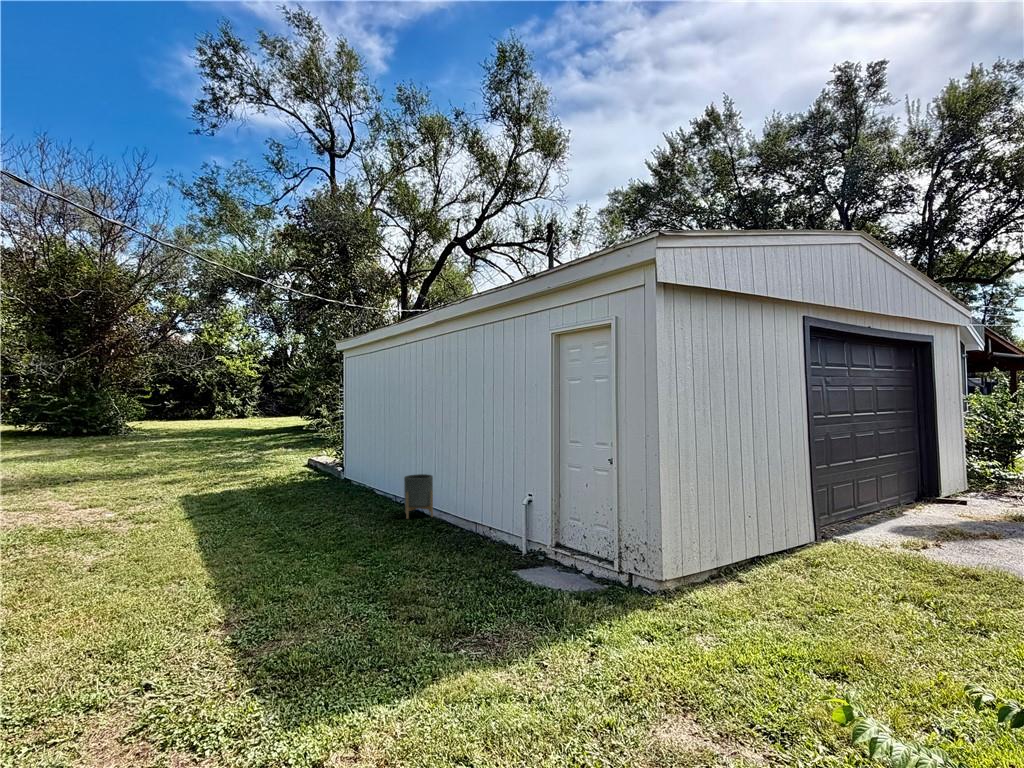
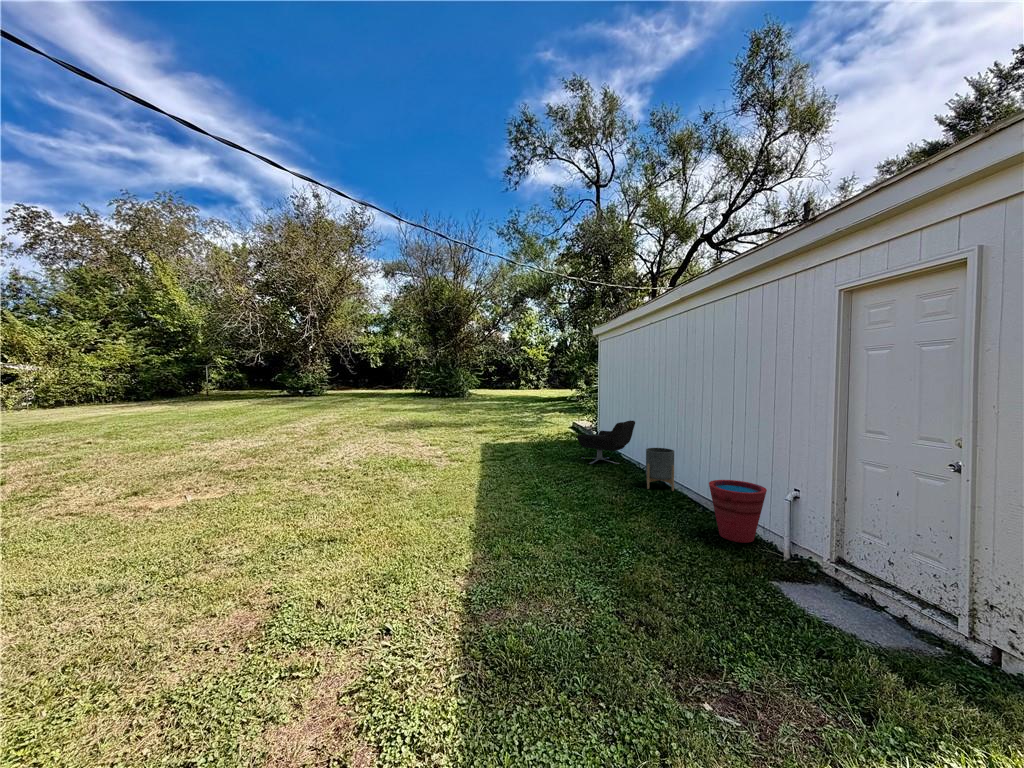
lounge chair: none [323,448,391,503] -> present [577,420,635,464]
bucket: none [464,495,510,549] -> present [709,480,767,543]

